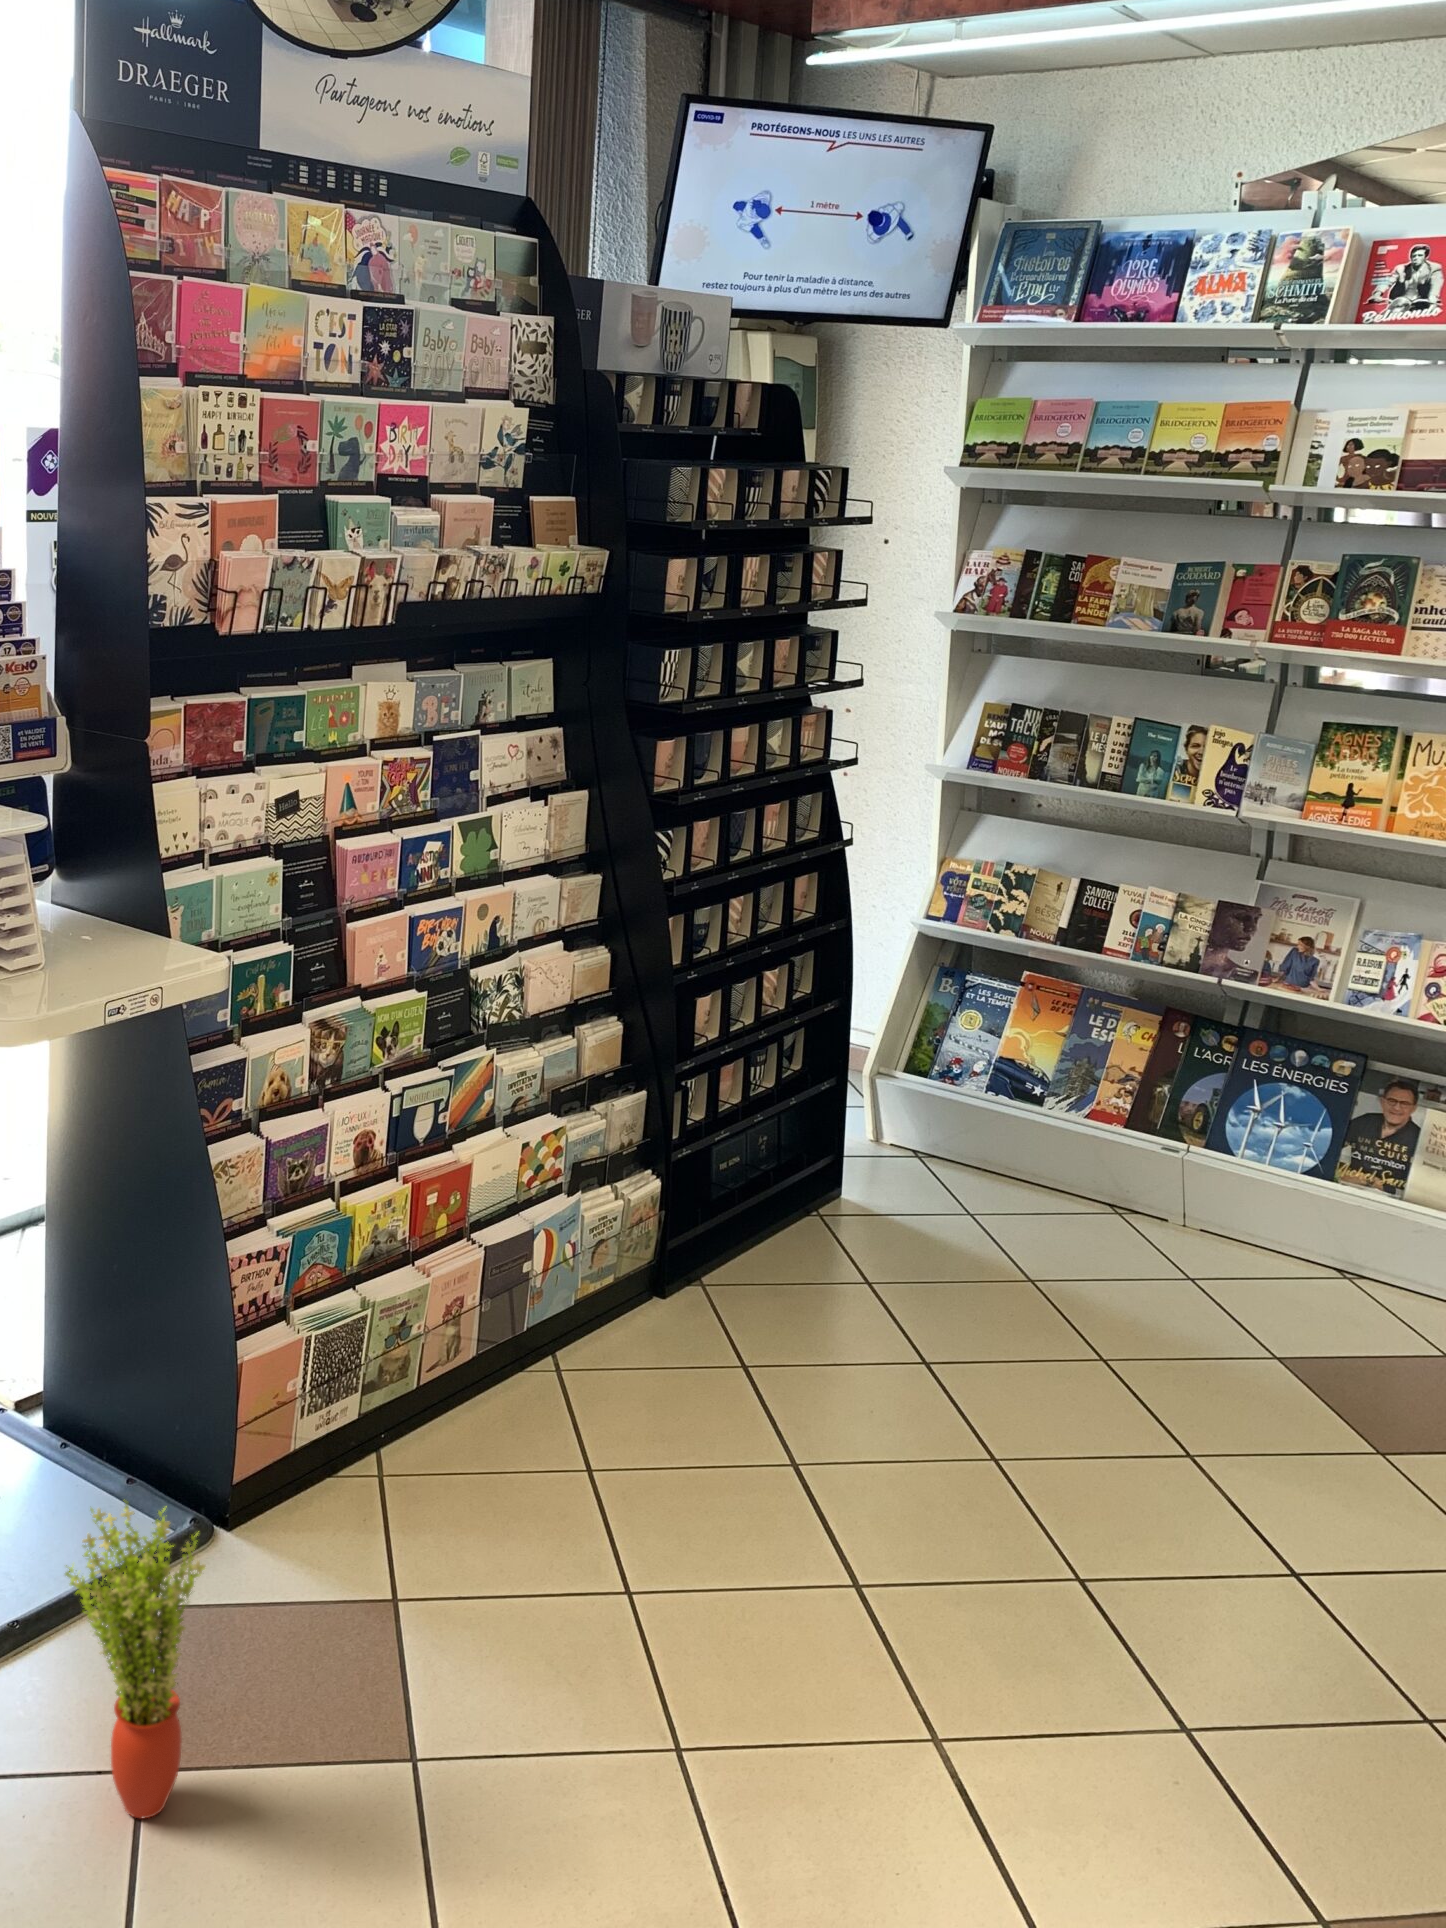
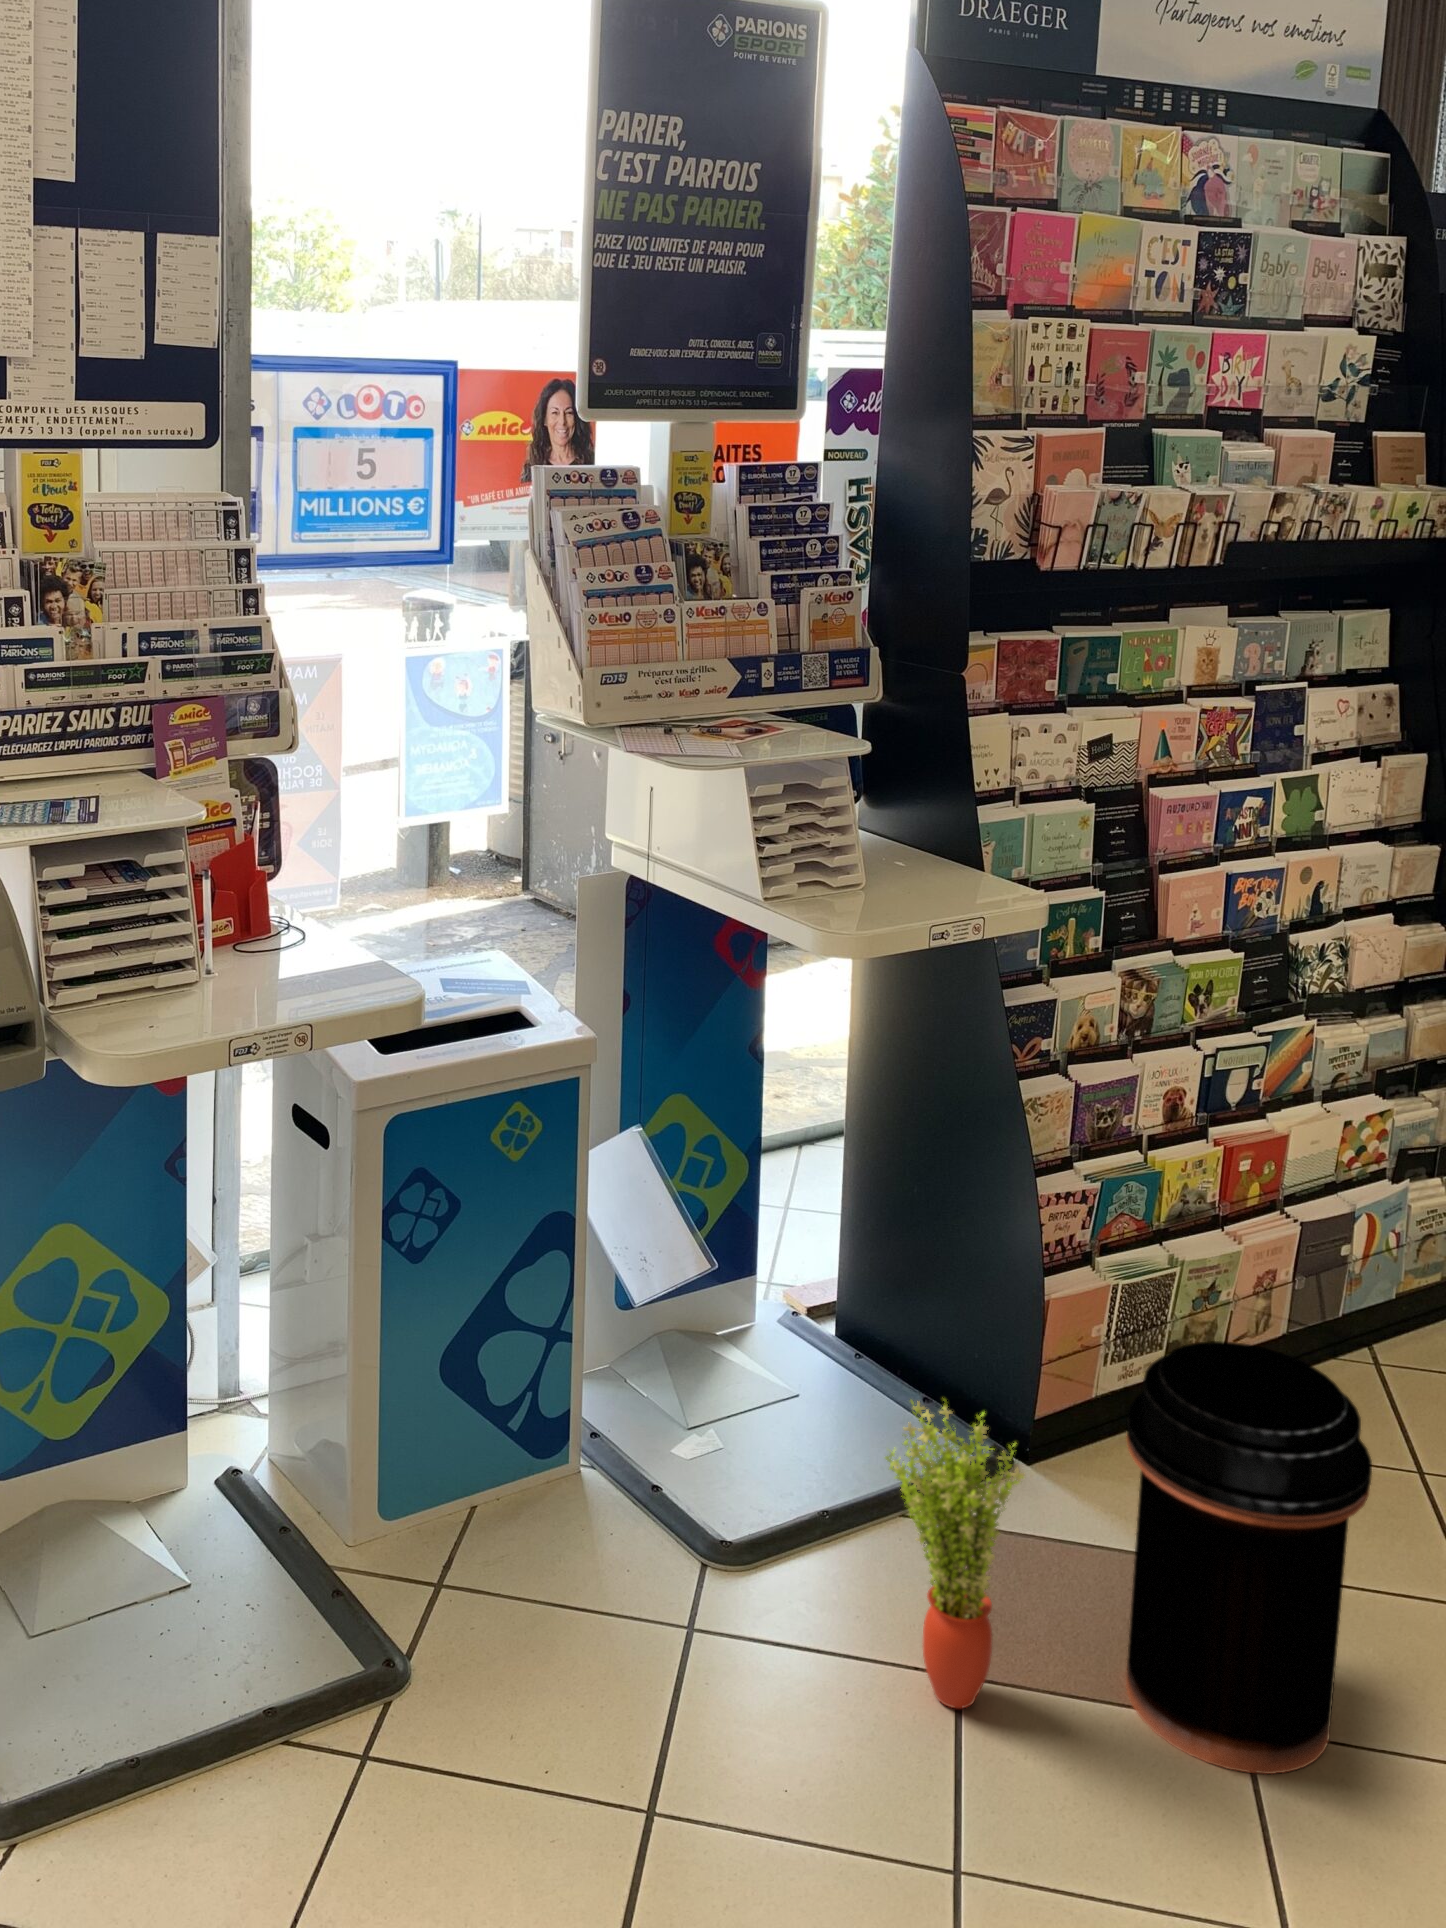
trash can: none [309,1387,531,1815] -> present [1126,1341,1372,1774]

